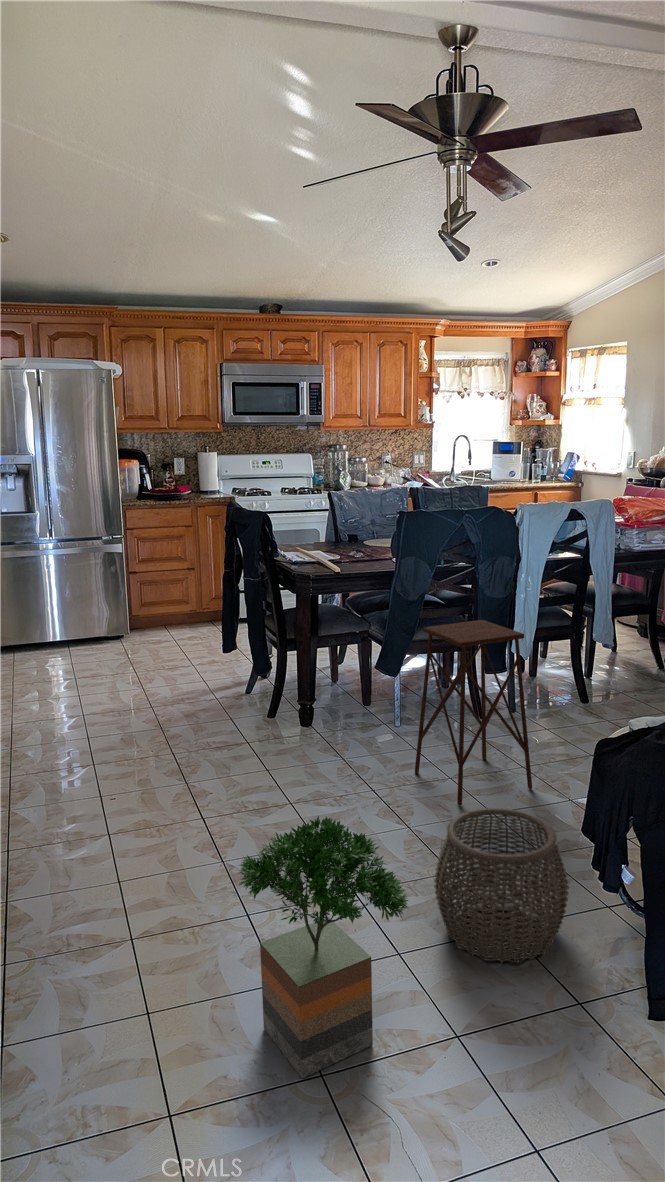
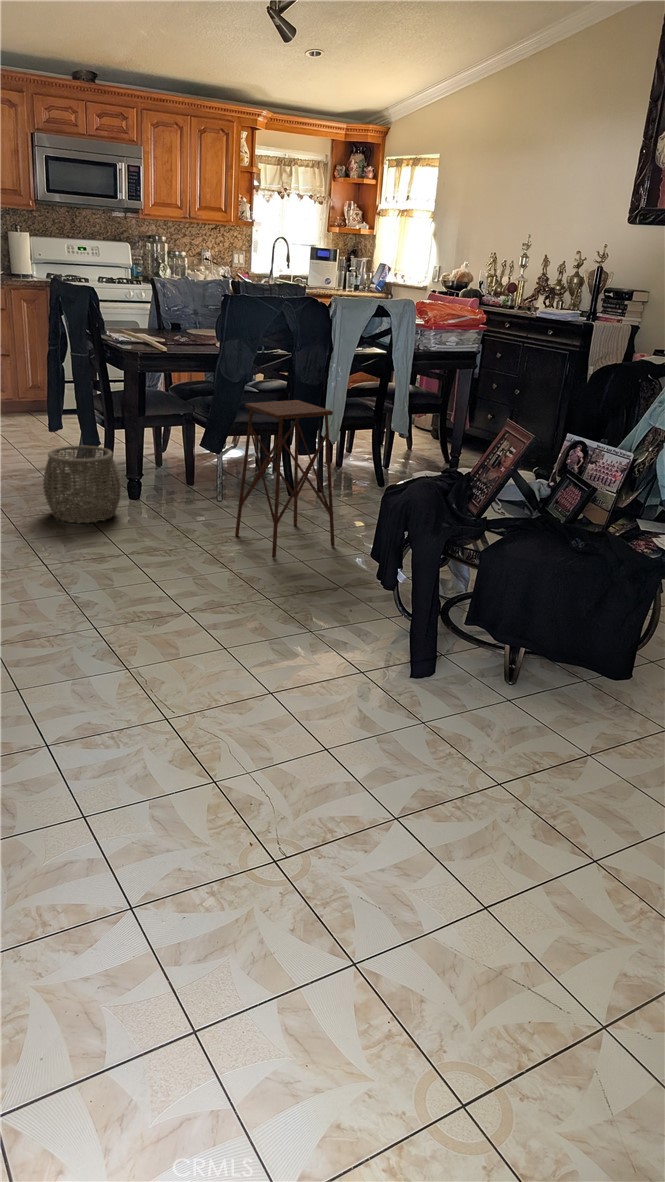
woven basket: present [434,808,569,963] -> present [43,446,122,523]
potted tree: present [238,816,409,1079] -> none [92,534,236,732]

